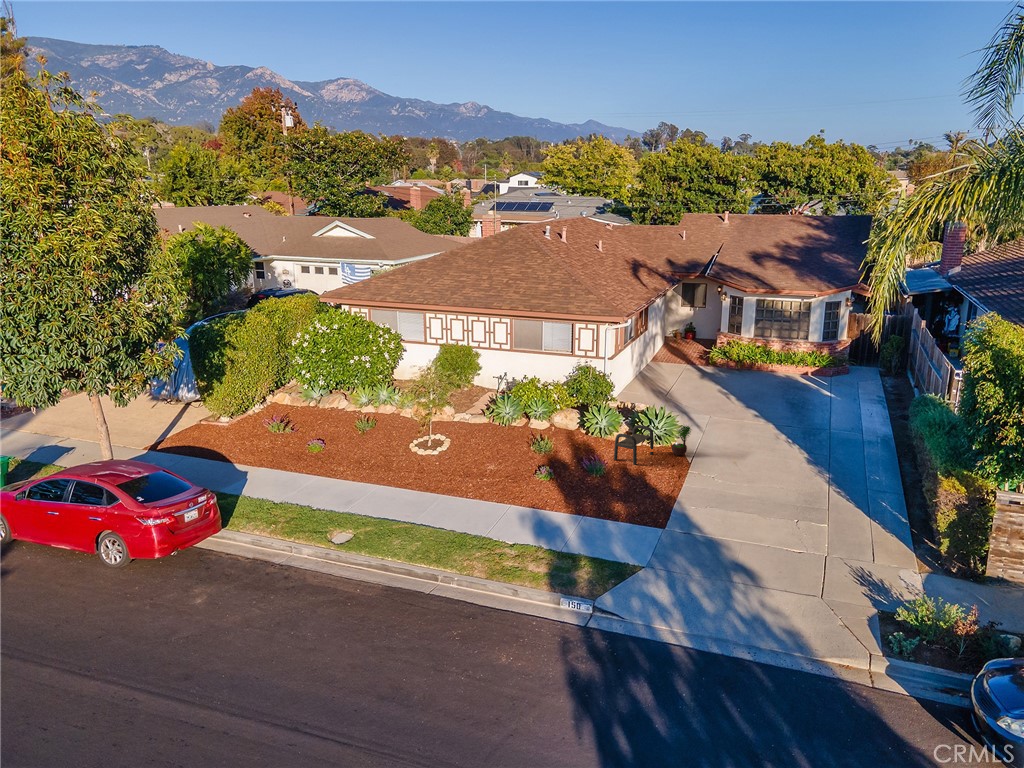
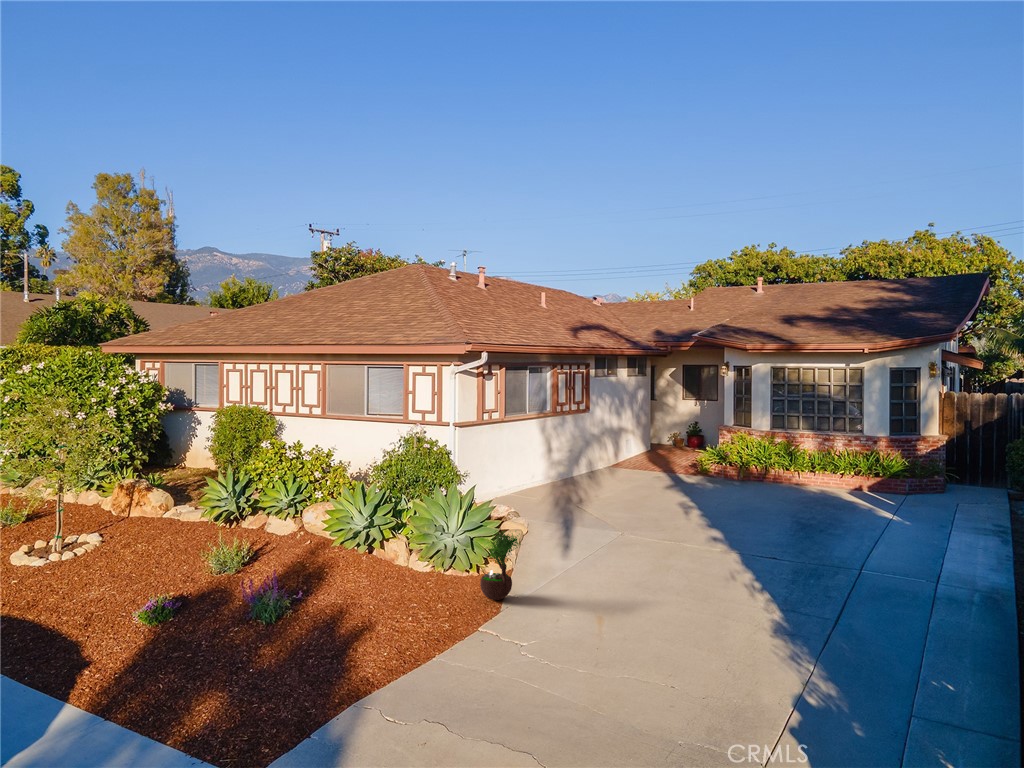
bench: present [614,425,654,465] -> none [350,531,446,612]

